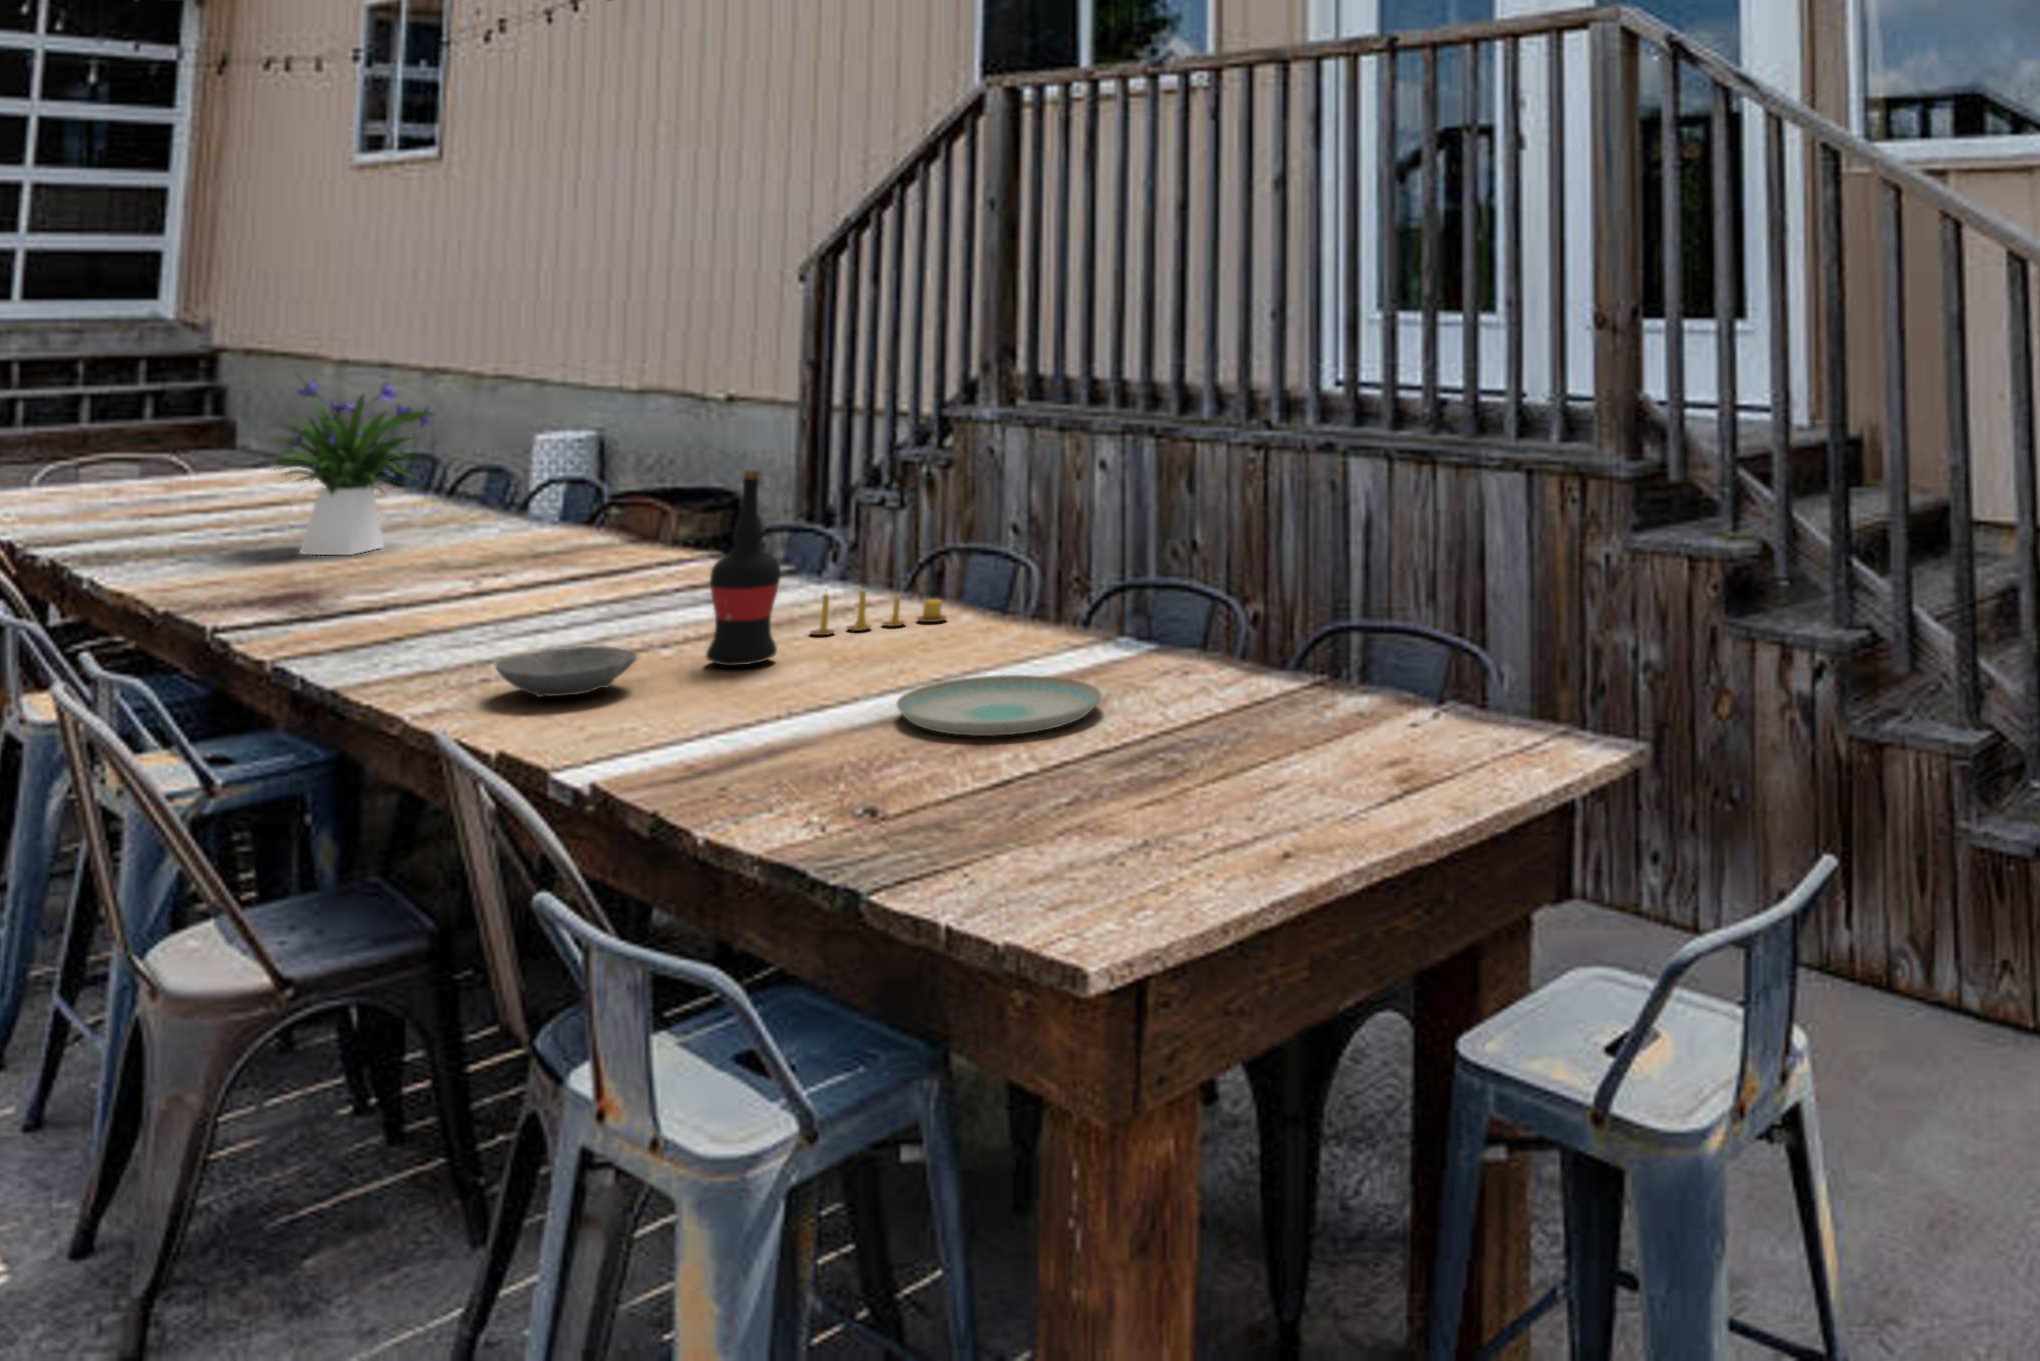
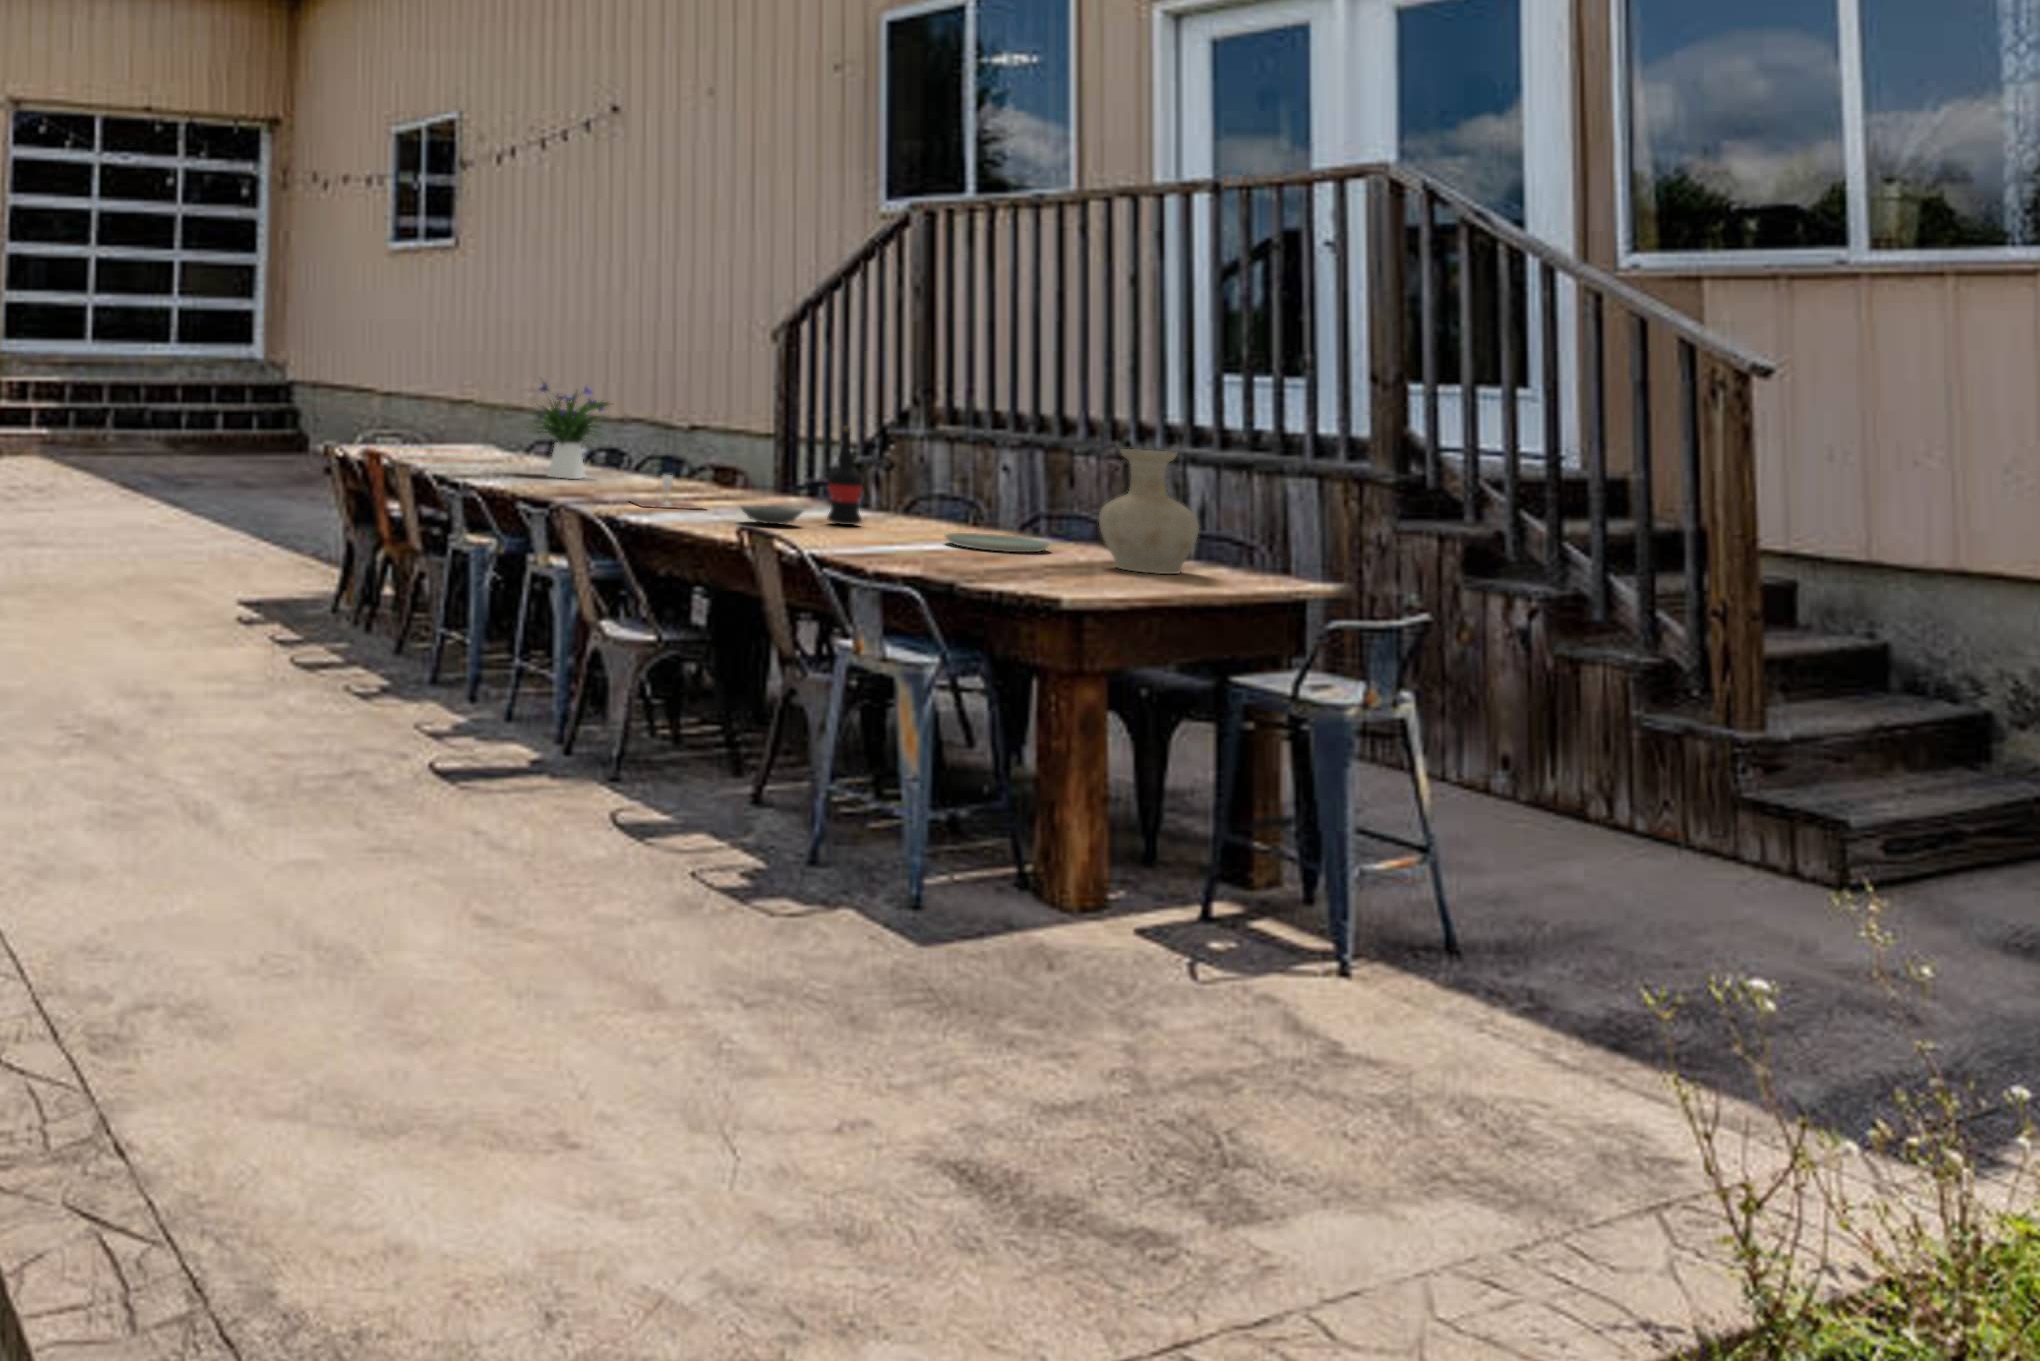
vase: none [1178,514,1365,788] -> present [1099,449,1199,574]
wine glass: none [334,576,490,658] -> present [634,475,700,509]
candle: present [810,588,946,635] -> none [868,498,941,523]

